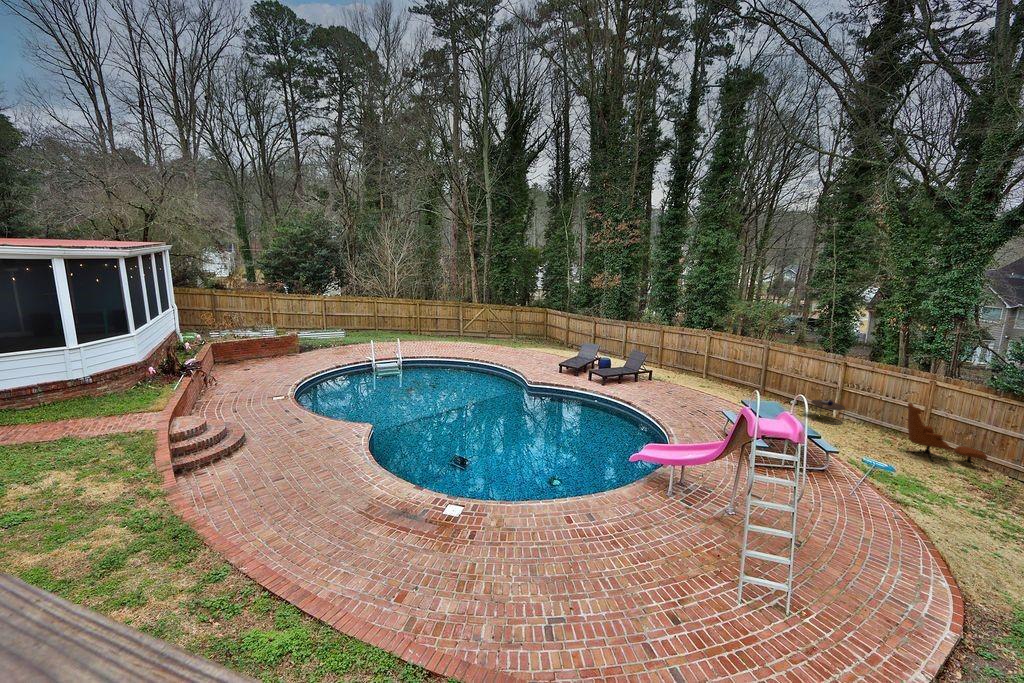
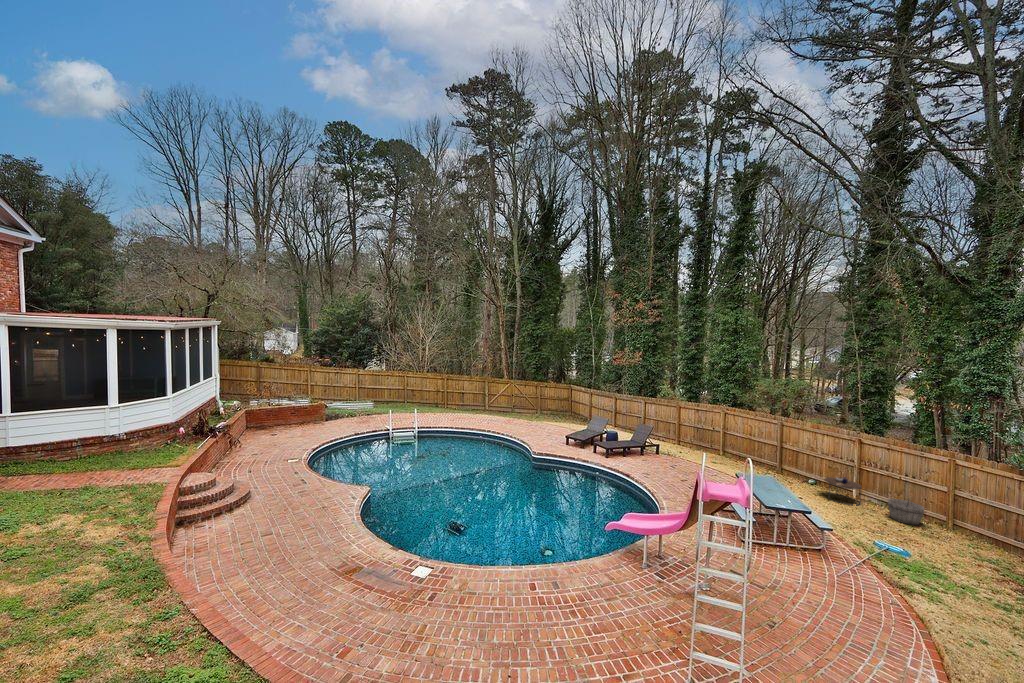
lounge chair: present [907,403,987,467] -> none [923,482,1023,560]
wooden bucket: none [869,417,902,441] -> present [888,499,924,525]

